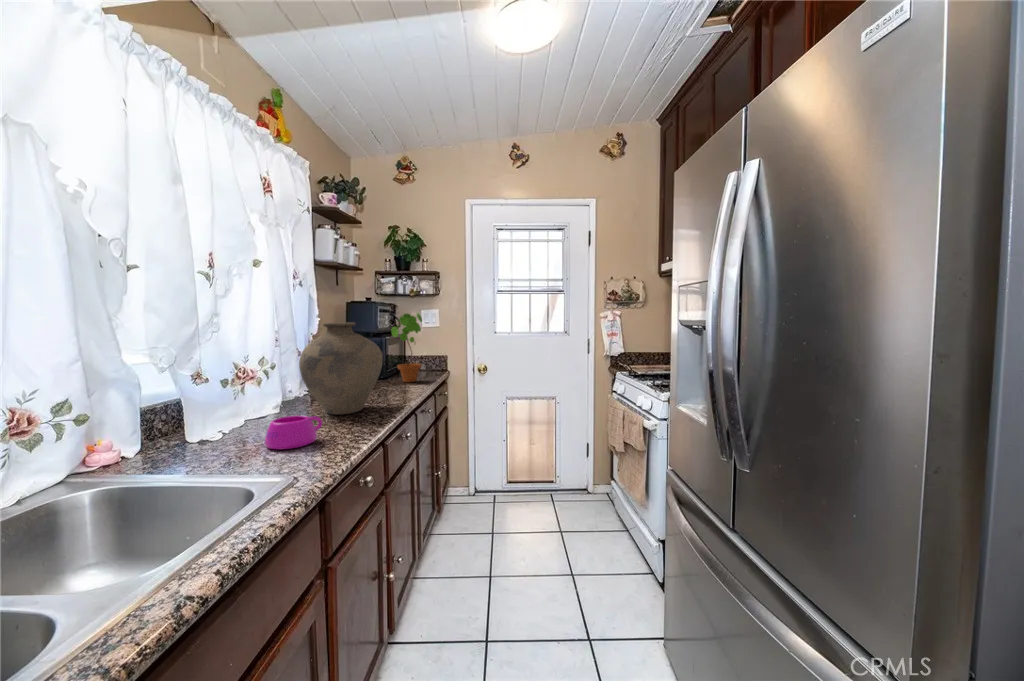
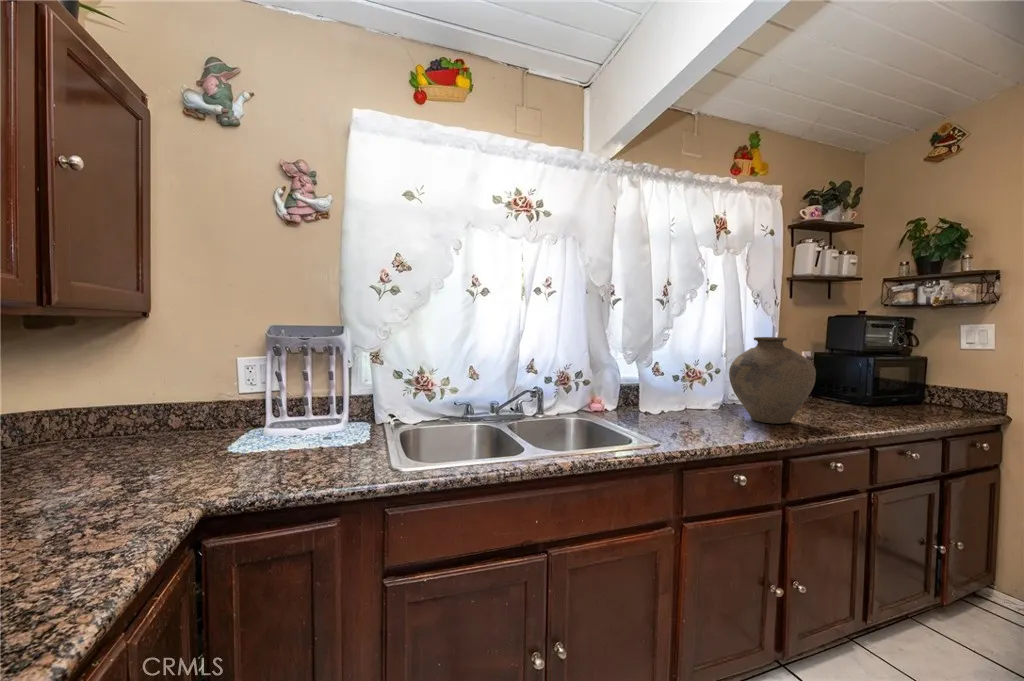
potted plant: present [391,313,422,382] -> none [879,328,933,415]
bowl: present [265,416,322,450] -> none [671,407,717,432]

